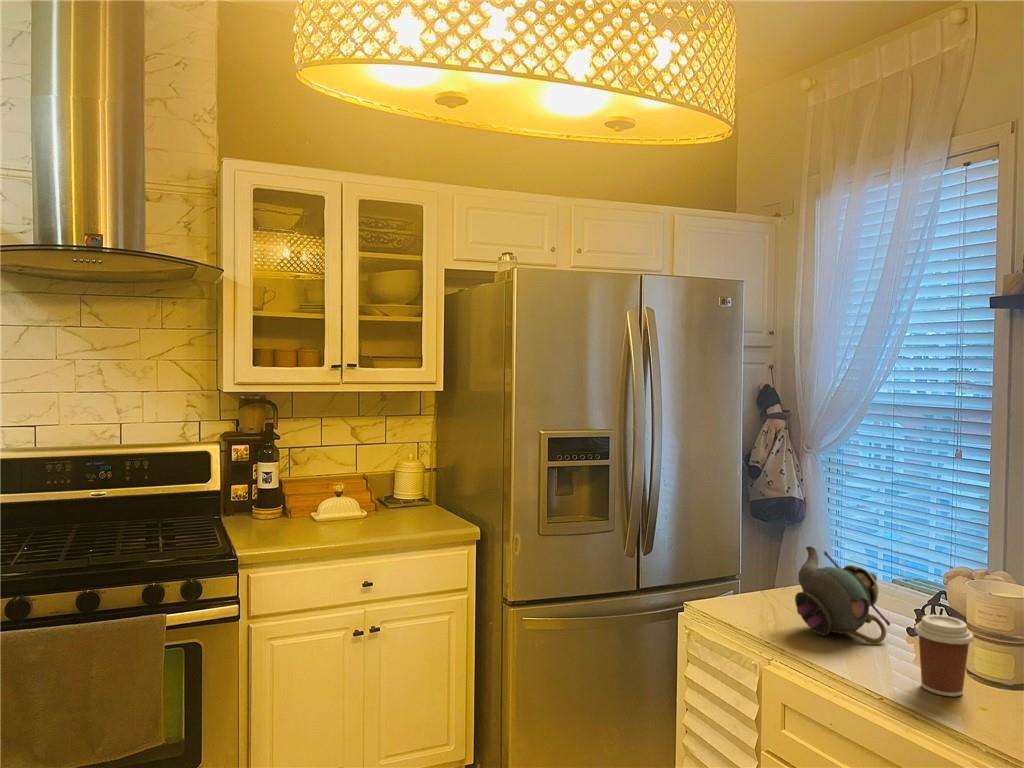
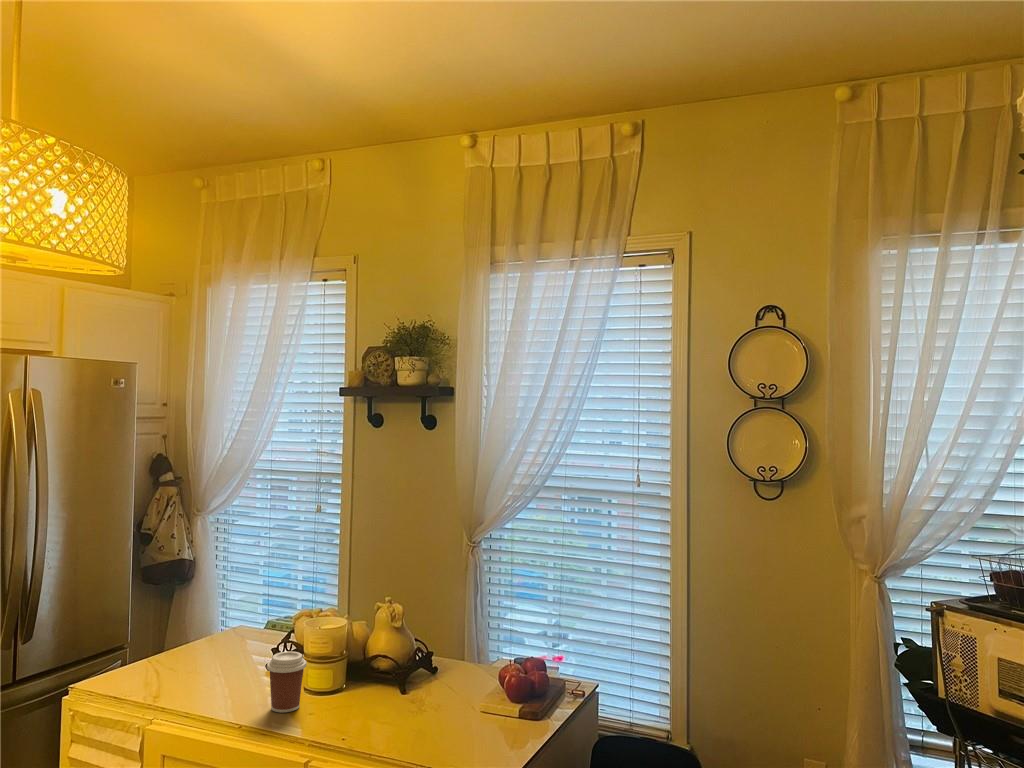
teapot: present [795,546,891,644] -> none [177,613,254,687]

